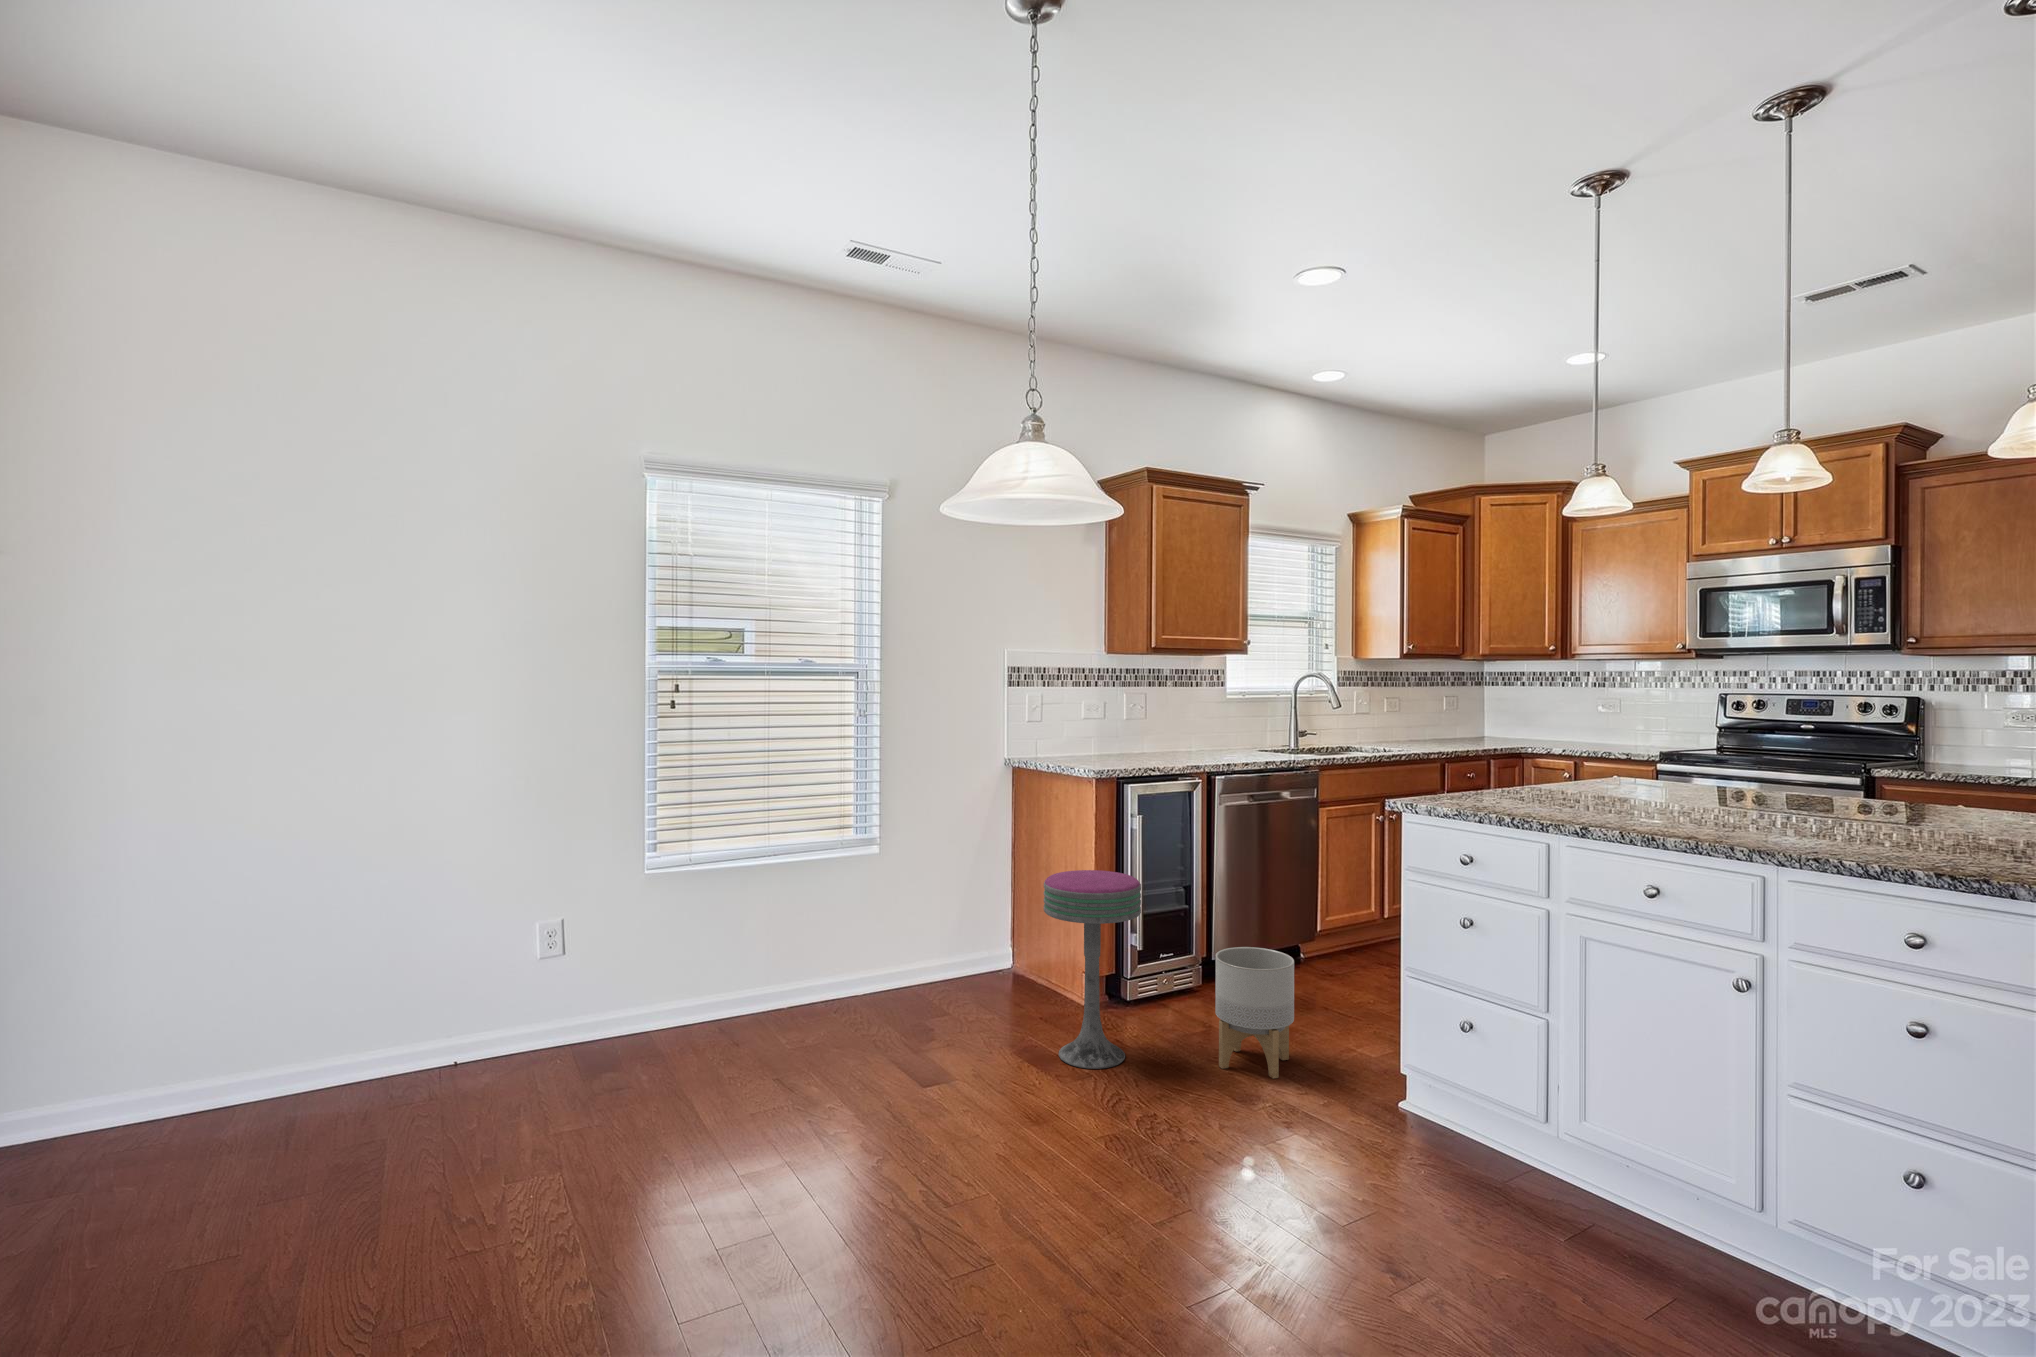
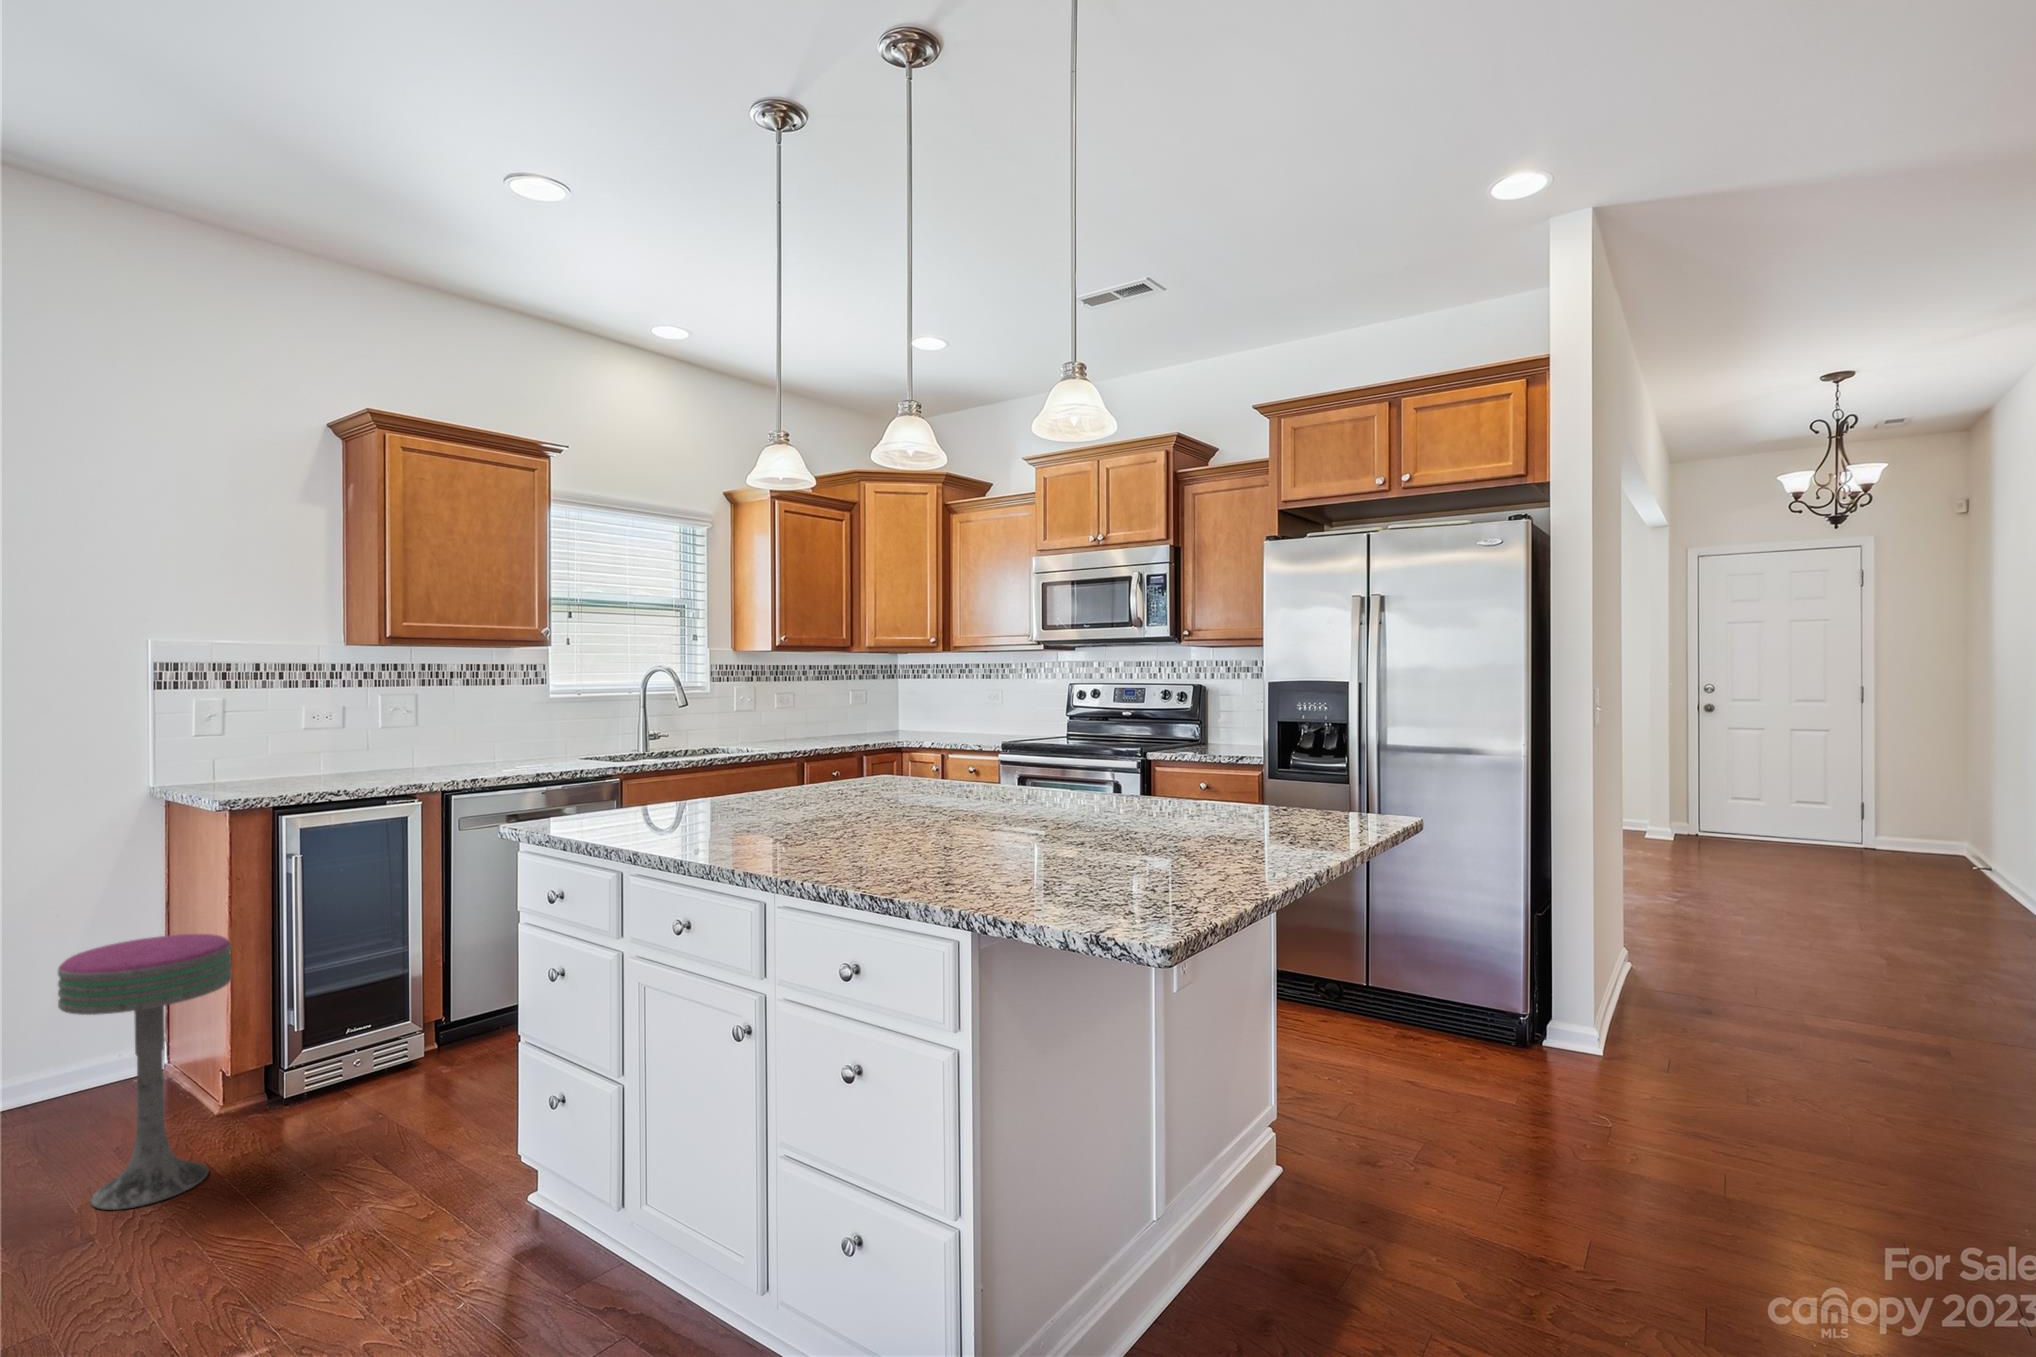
planter: present [1215,947,1294,1079] -> none [336,1008,450,1174]

